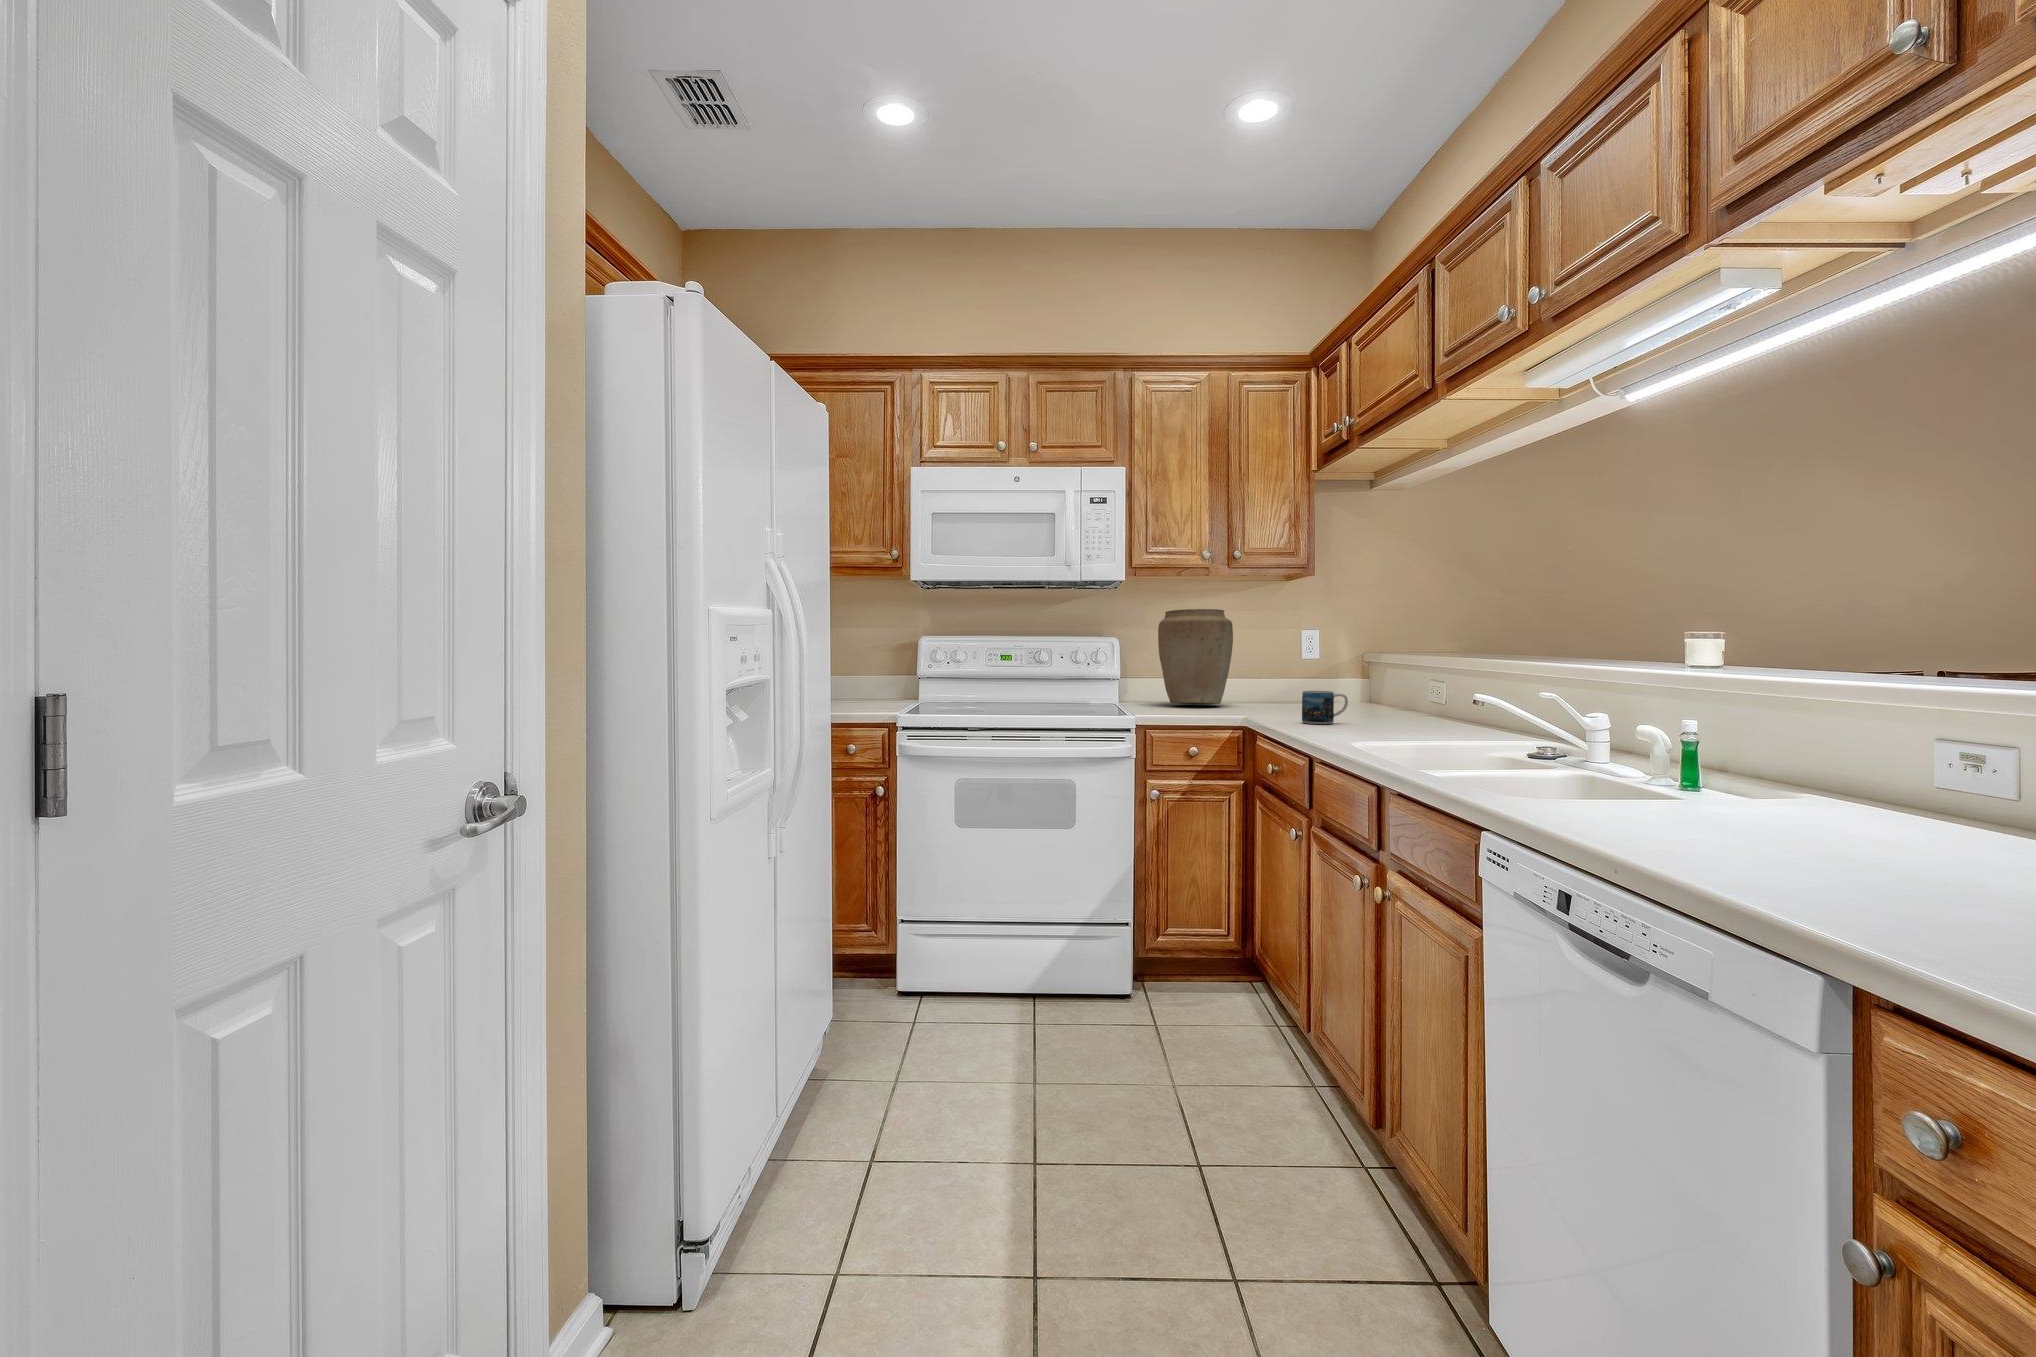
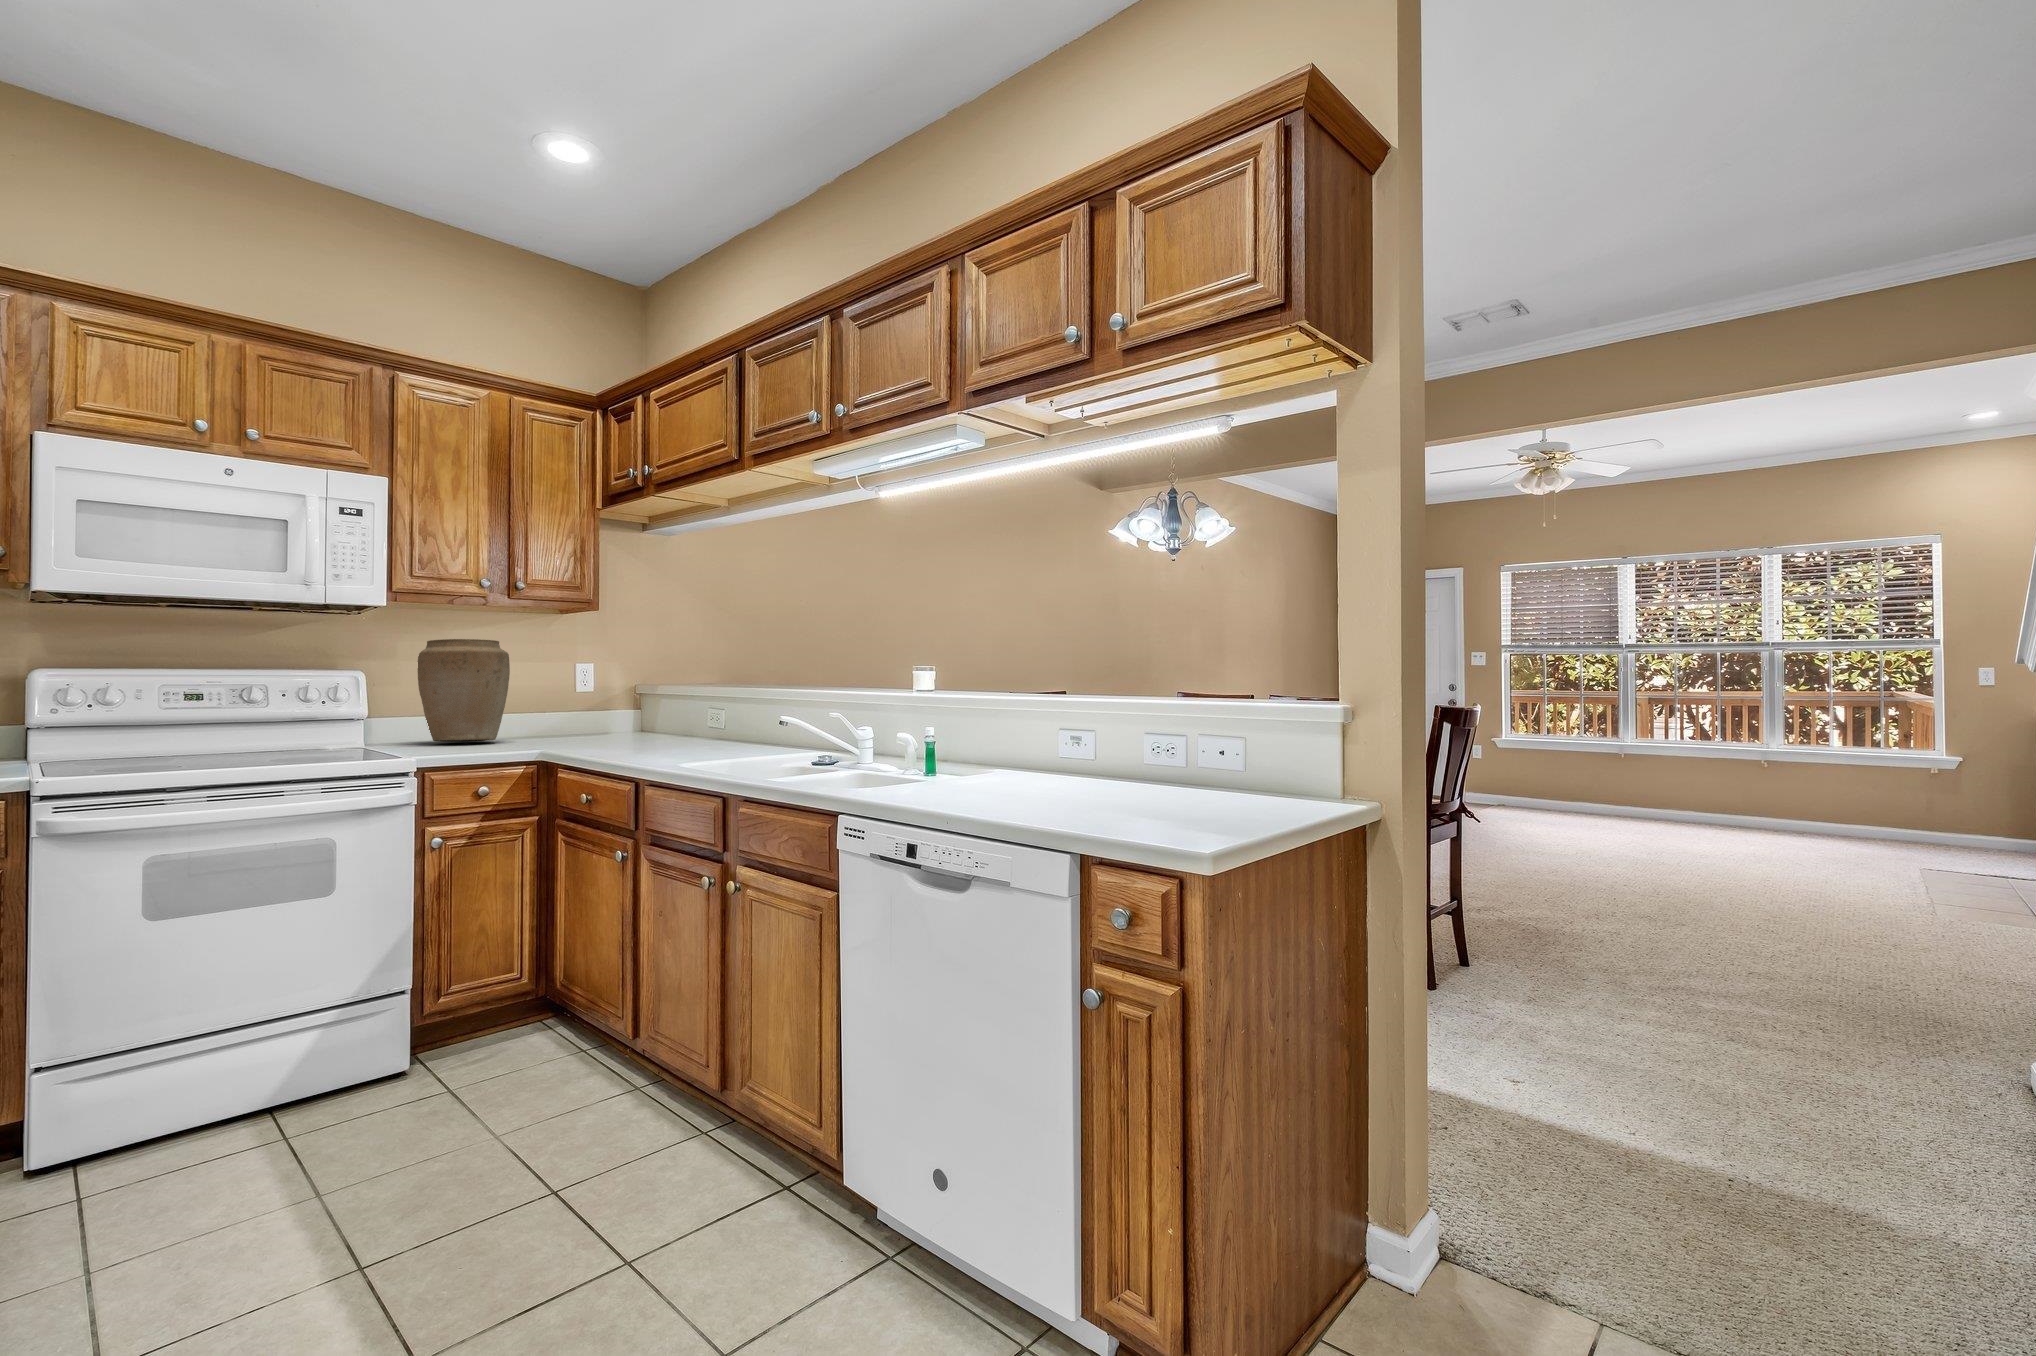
mug: present [1302,691,1348,724] -> none [606,721,650,752]

